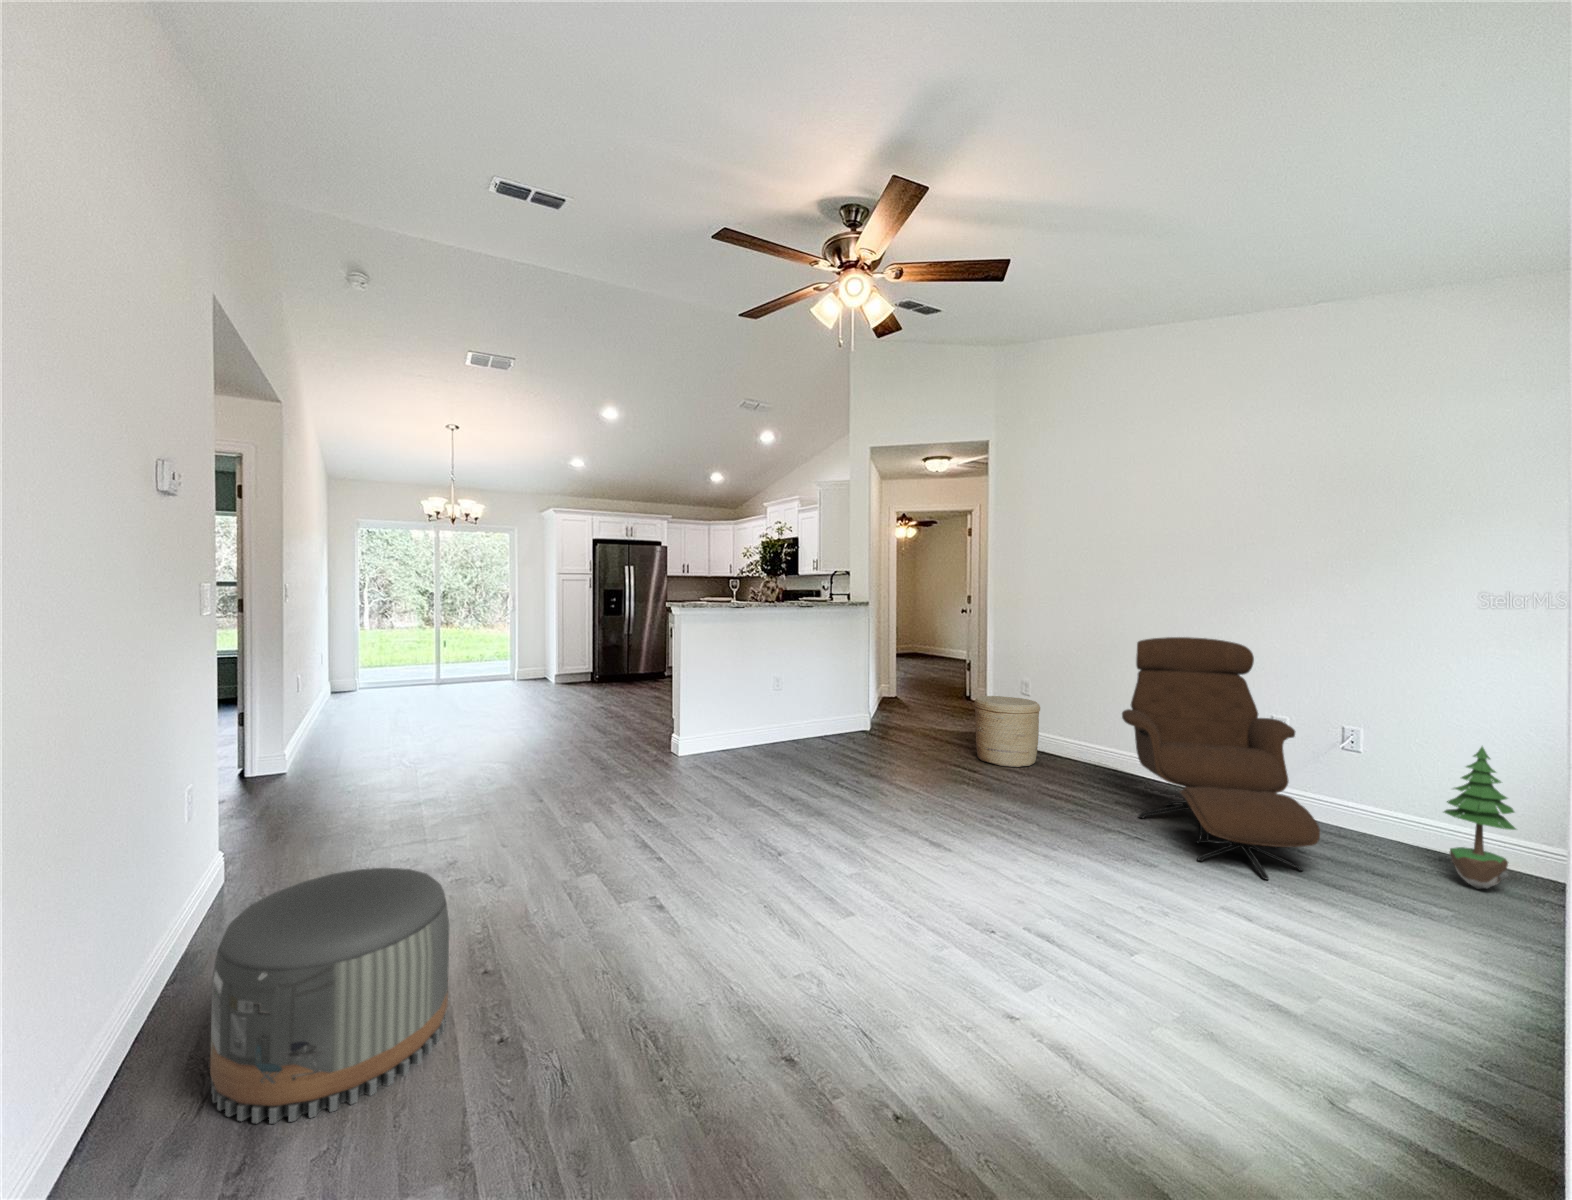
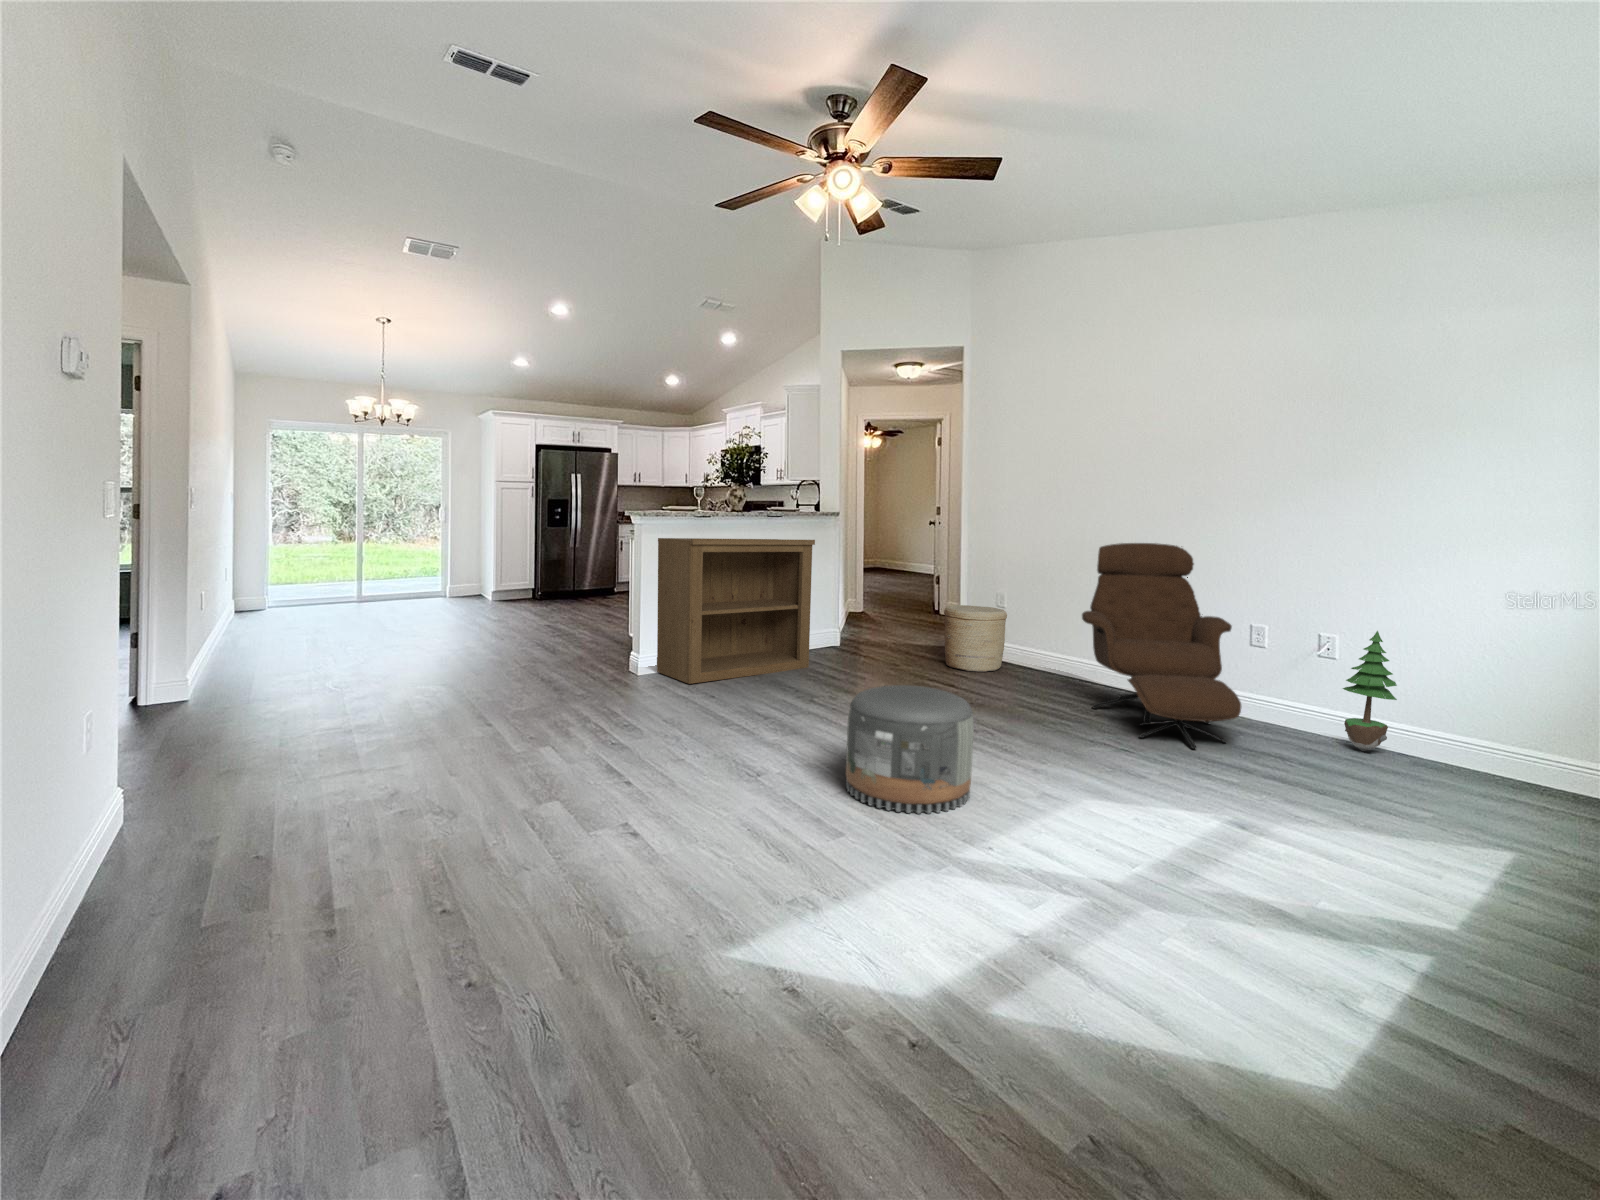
bookshelf: none [685,629,842,777] -> present [657,538,815,684]
pouf: present [210,868,449,1123] -> present [846,685,974,814]

